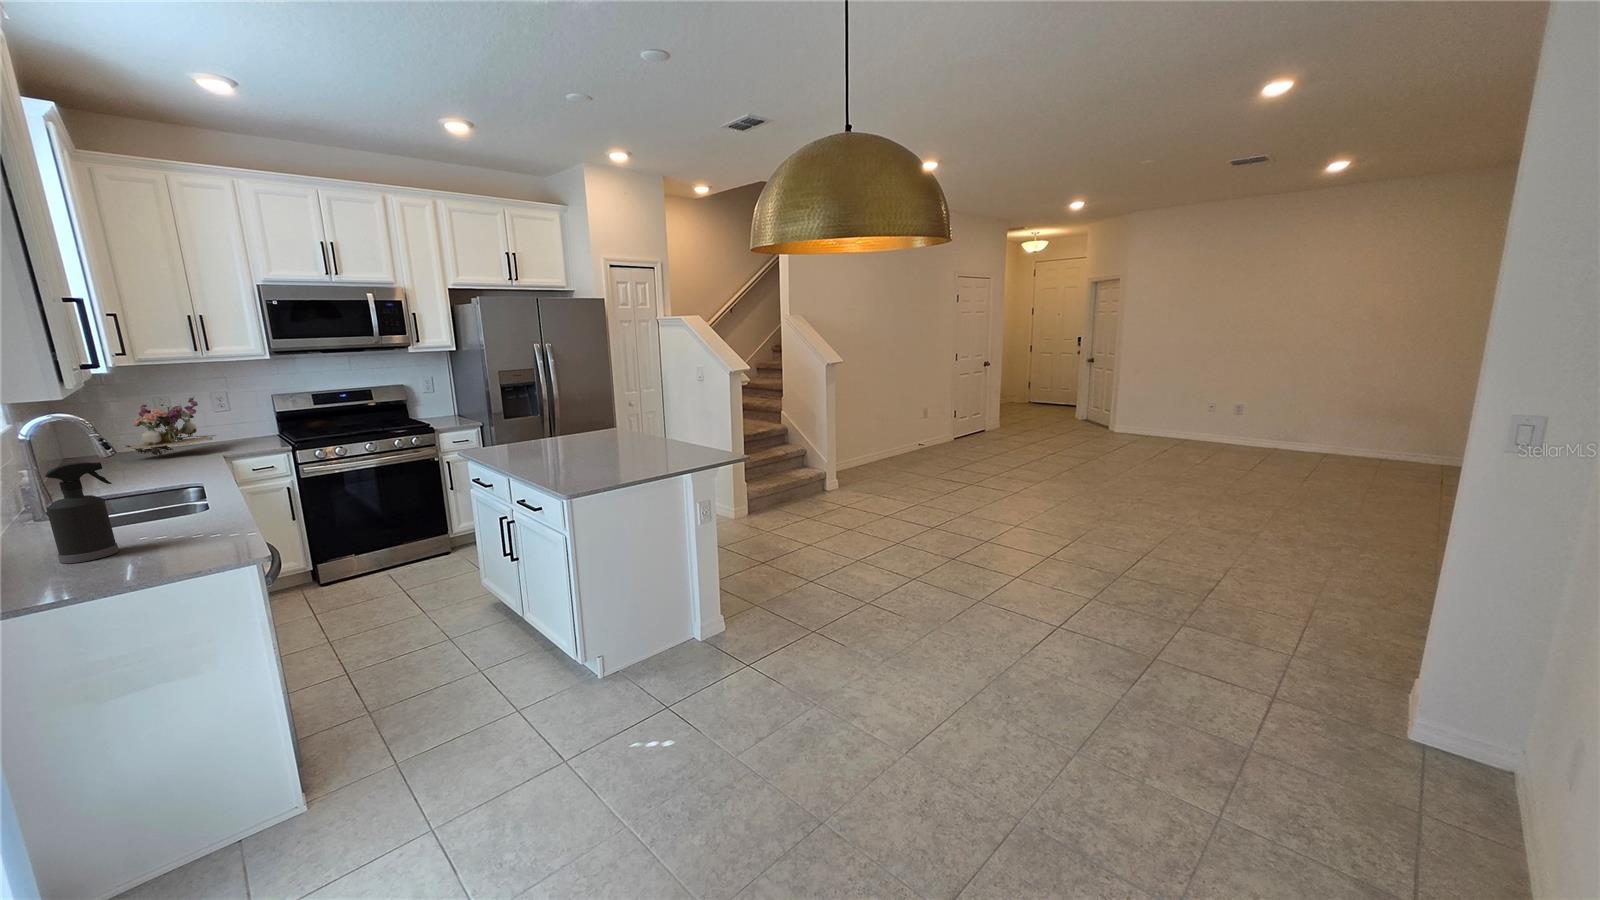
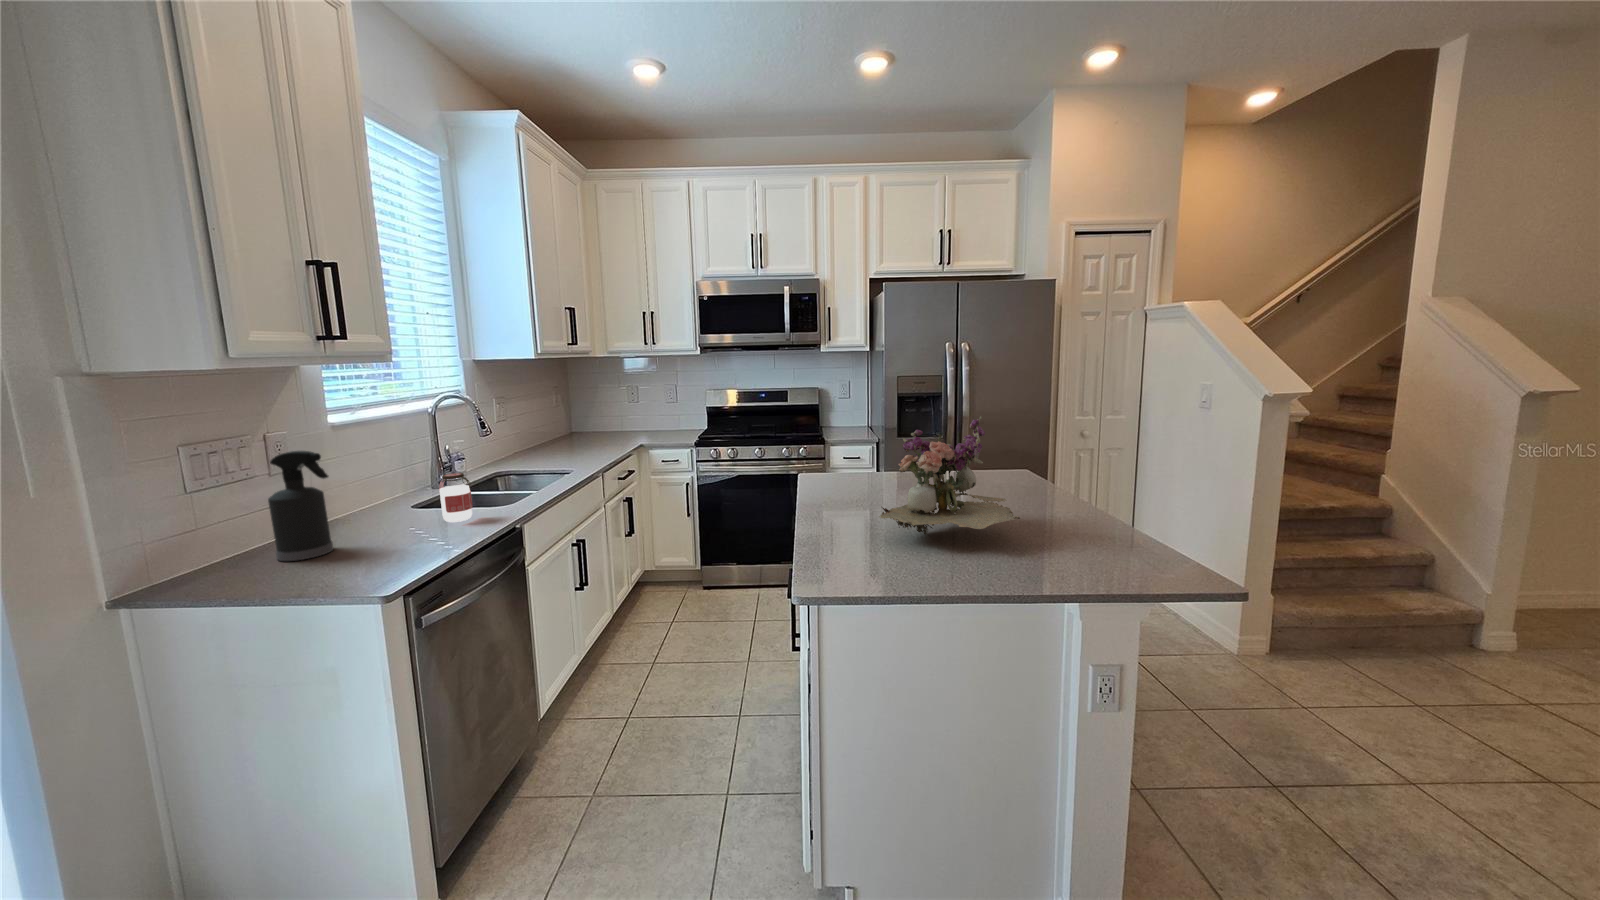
flower arrangement: present [123,396,216,456] -> present [880,416,1020,535]
jar: none [169,475,210,520] -> present [439,473,473,522]

